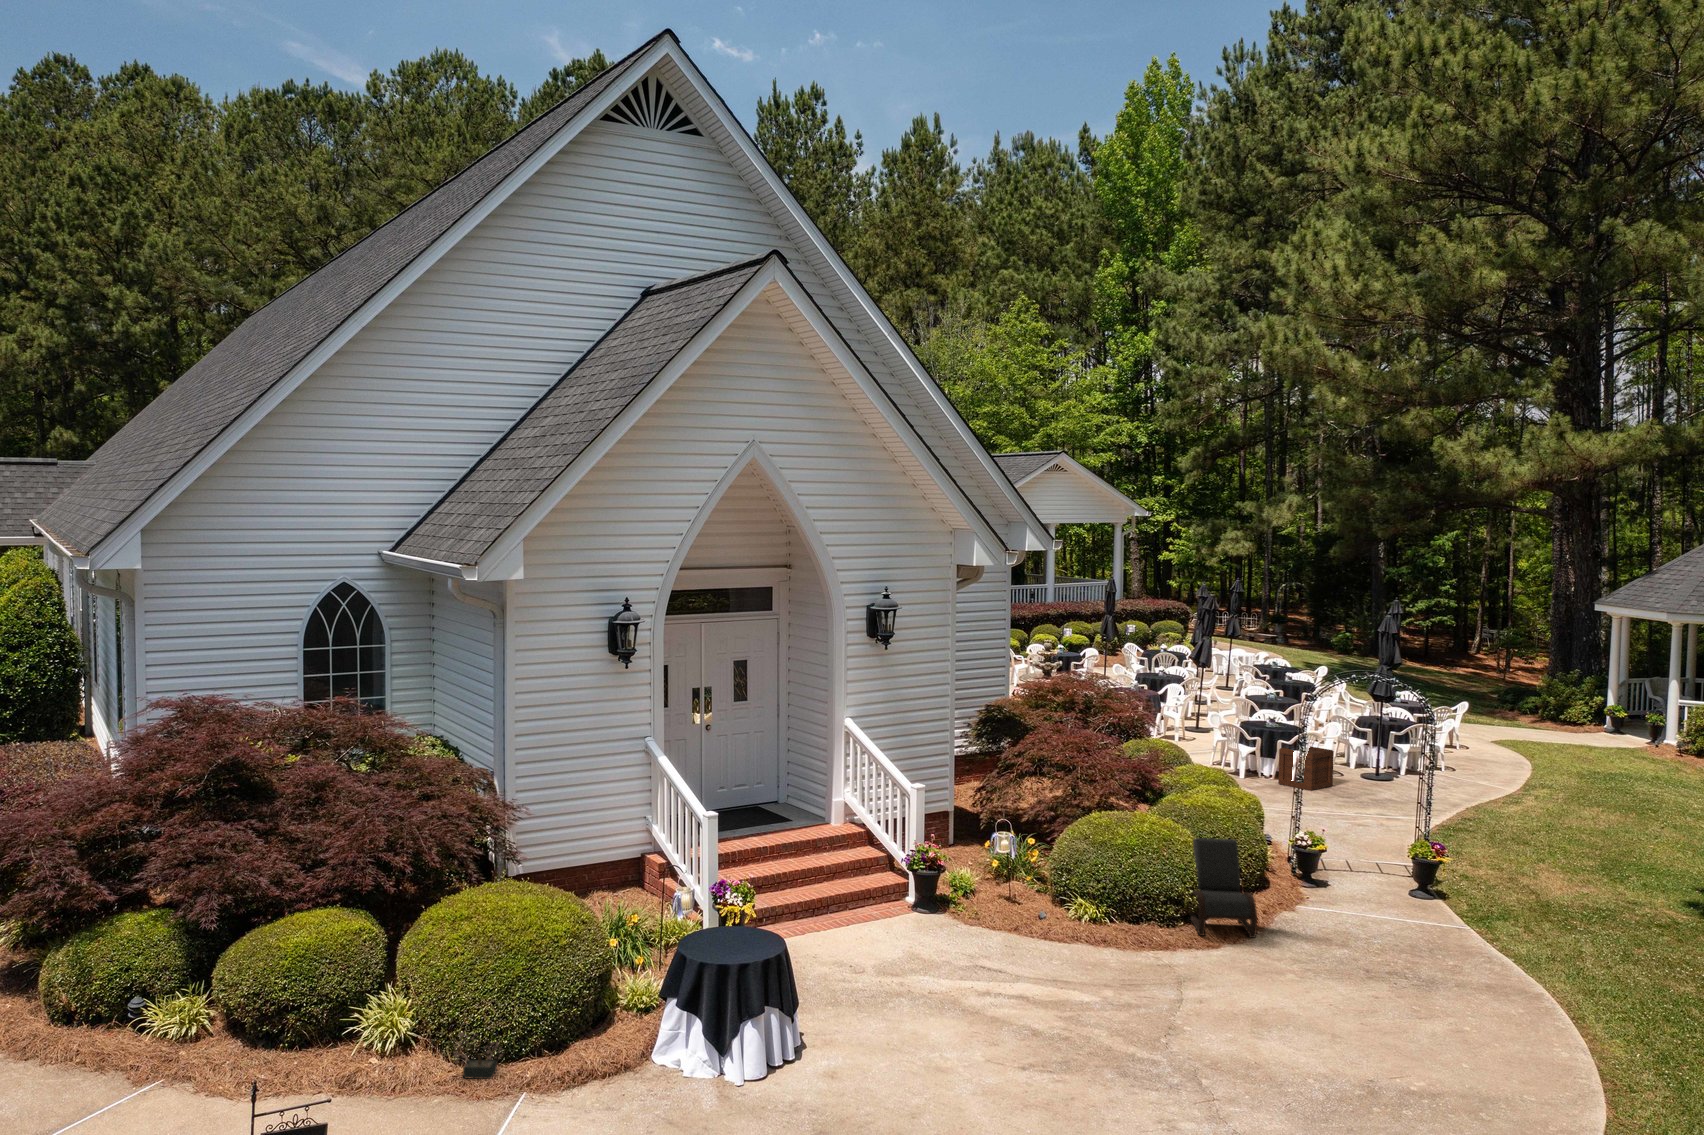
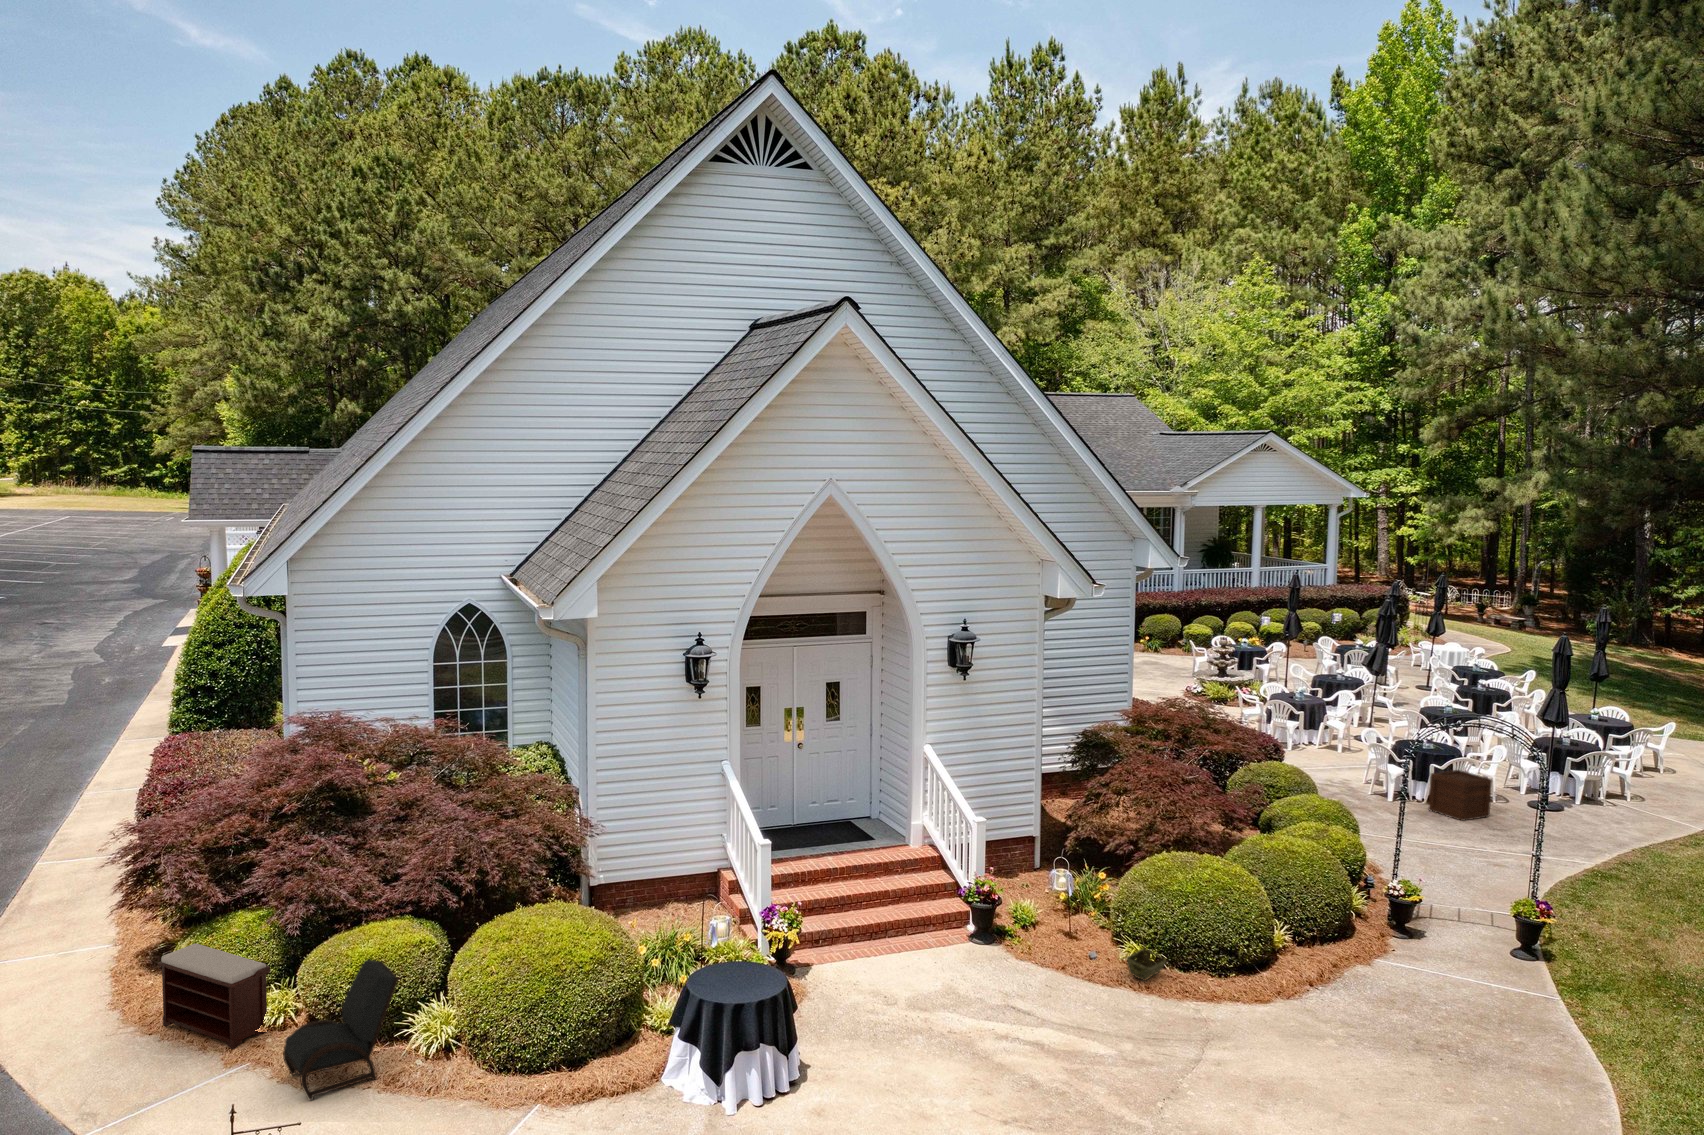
lounge chair: present [1190,838,1258,938] -> present [283,960,399,1100]
woven basket: none [1082,901,1118,931] -> present [1127,949,1166,980]
bench: none [19,958,170,1074] -> present [158,943,270,1049]
decorative plant: present [454,1033,502,1079] -> none [476,1045,521,1091]

